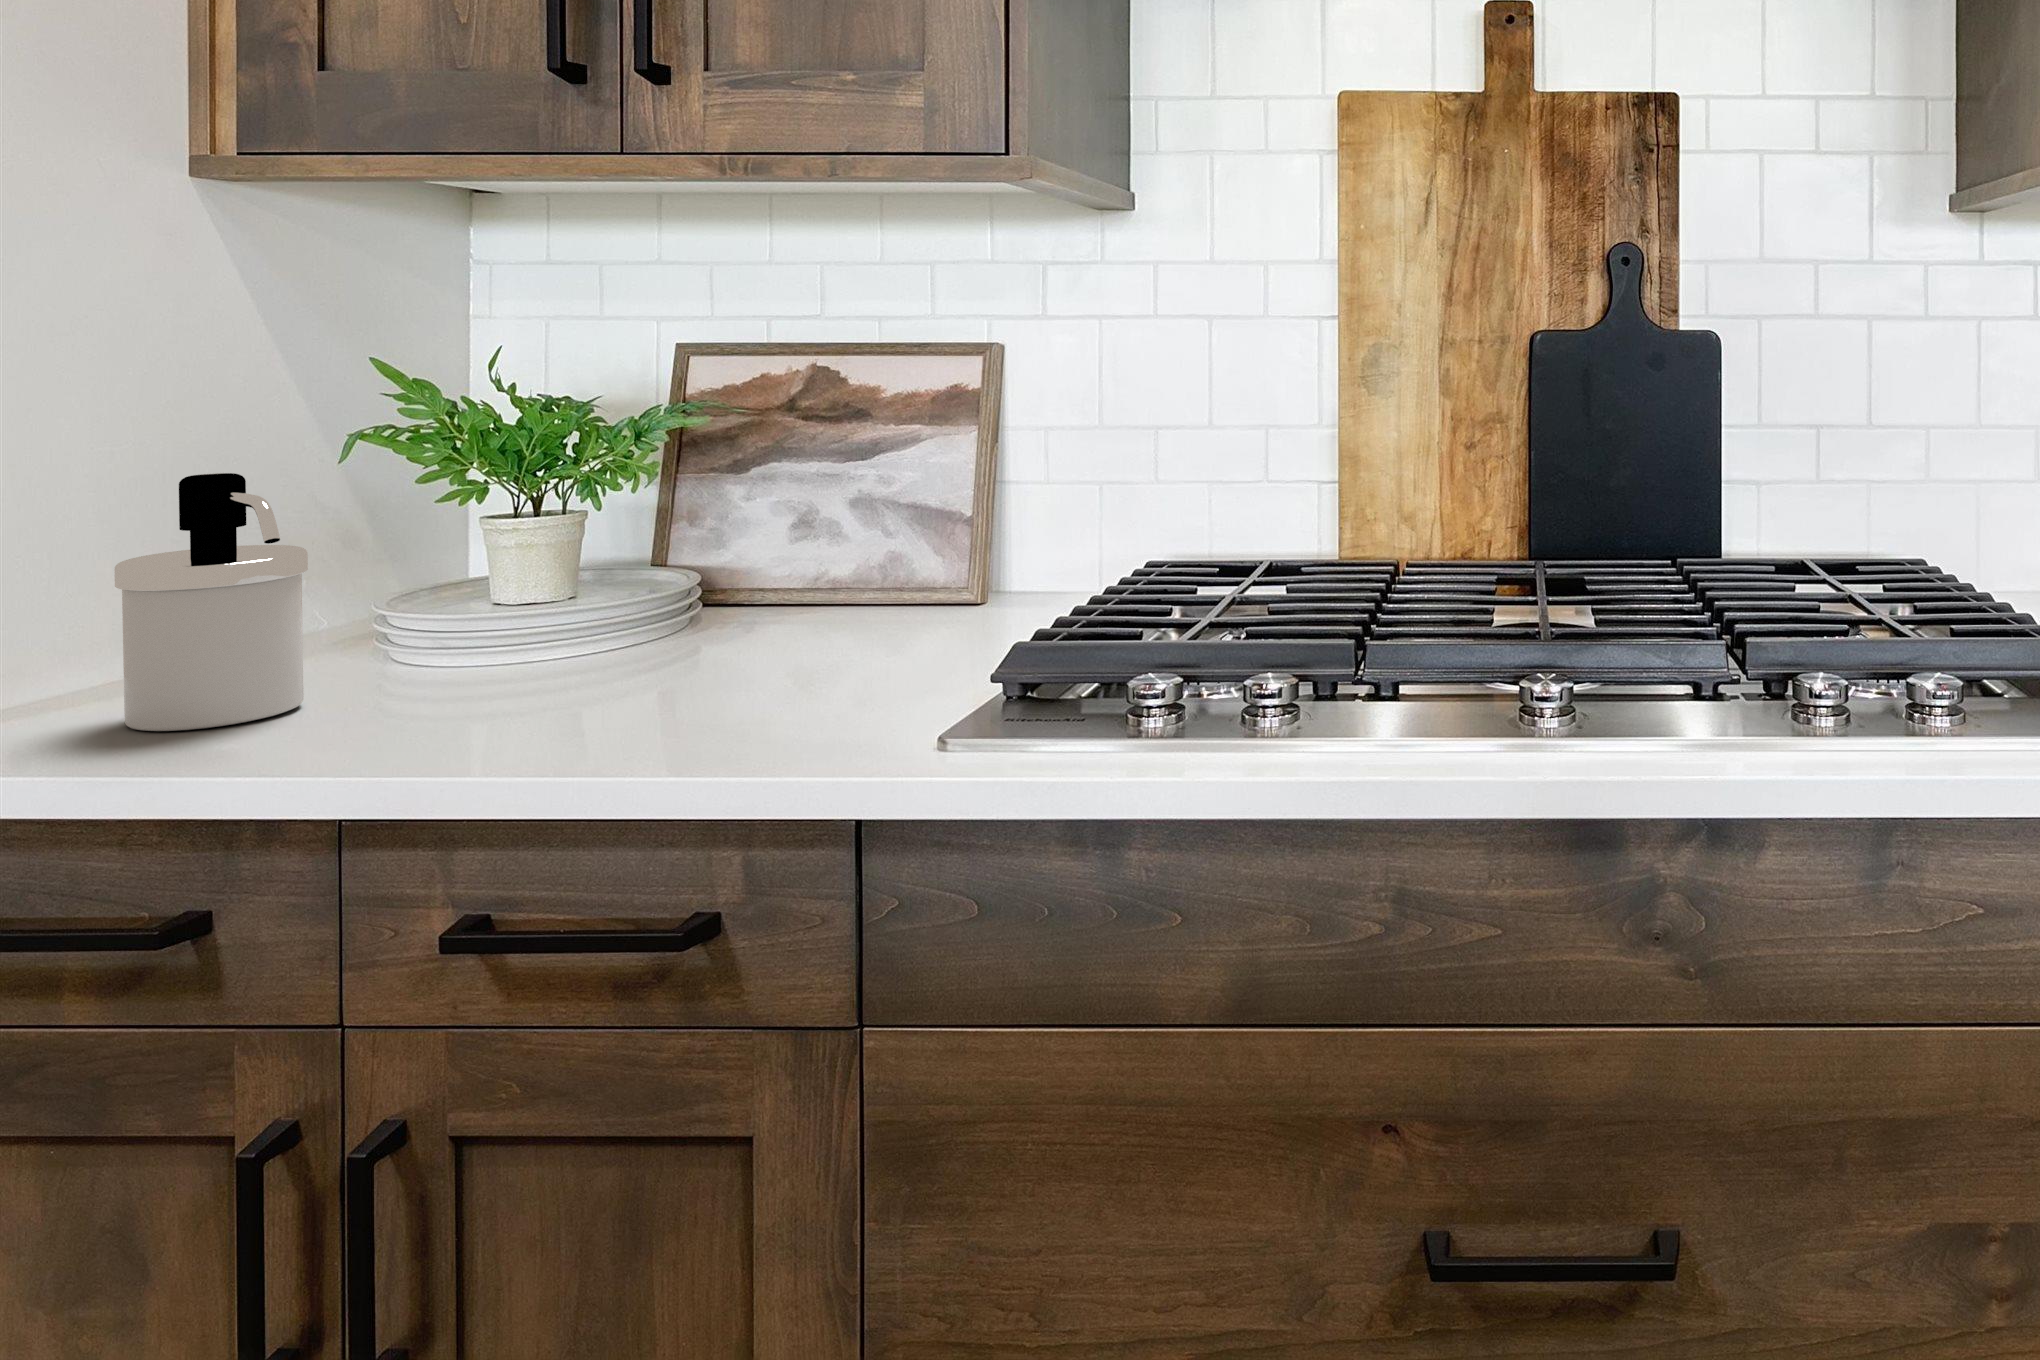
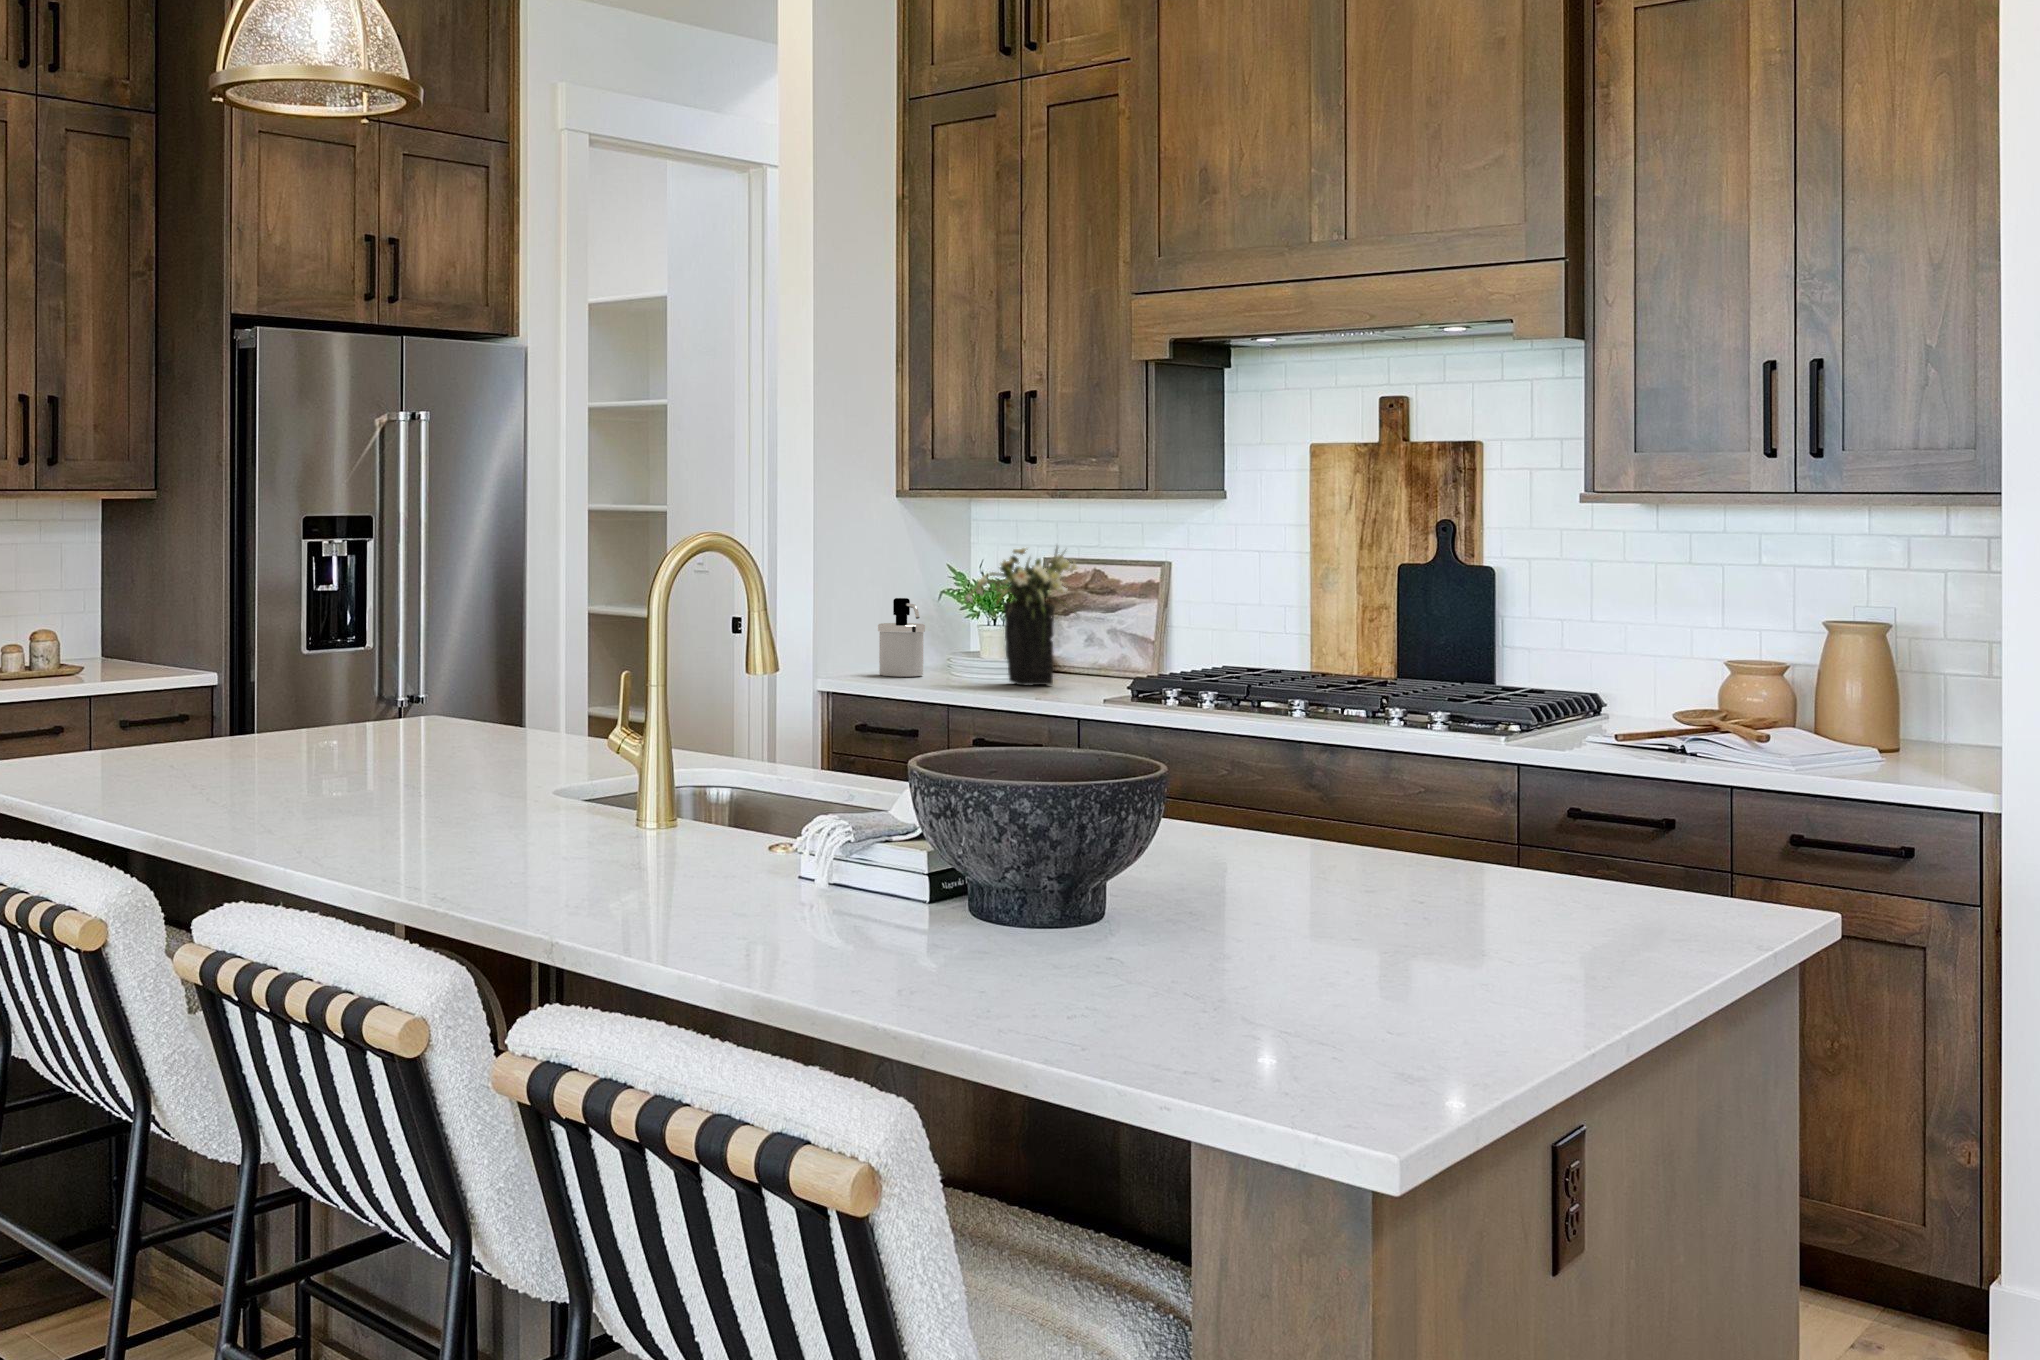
flower arrangement: none [457,300,848,718] -> present [965,548,1078,685]

